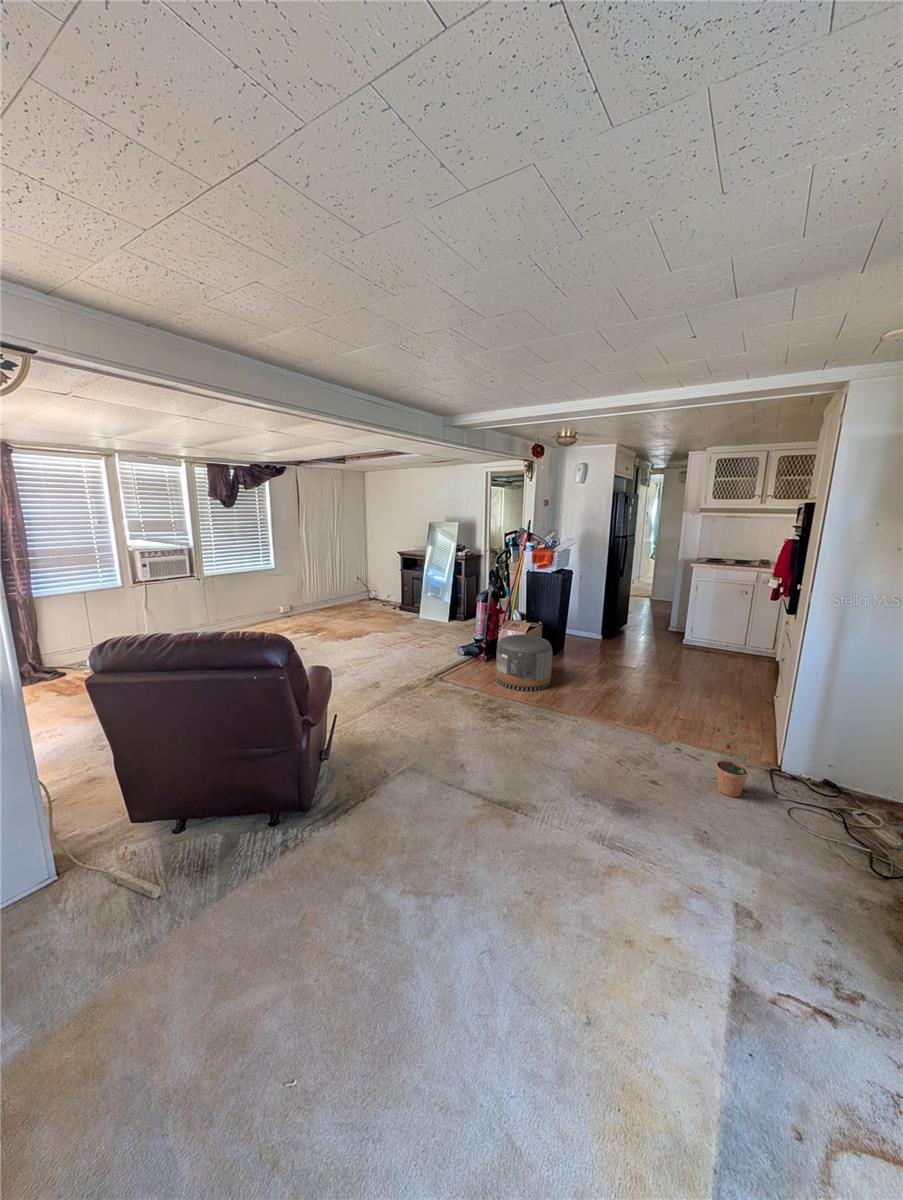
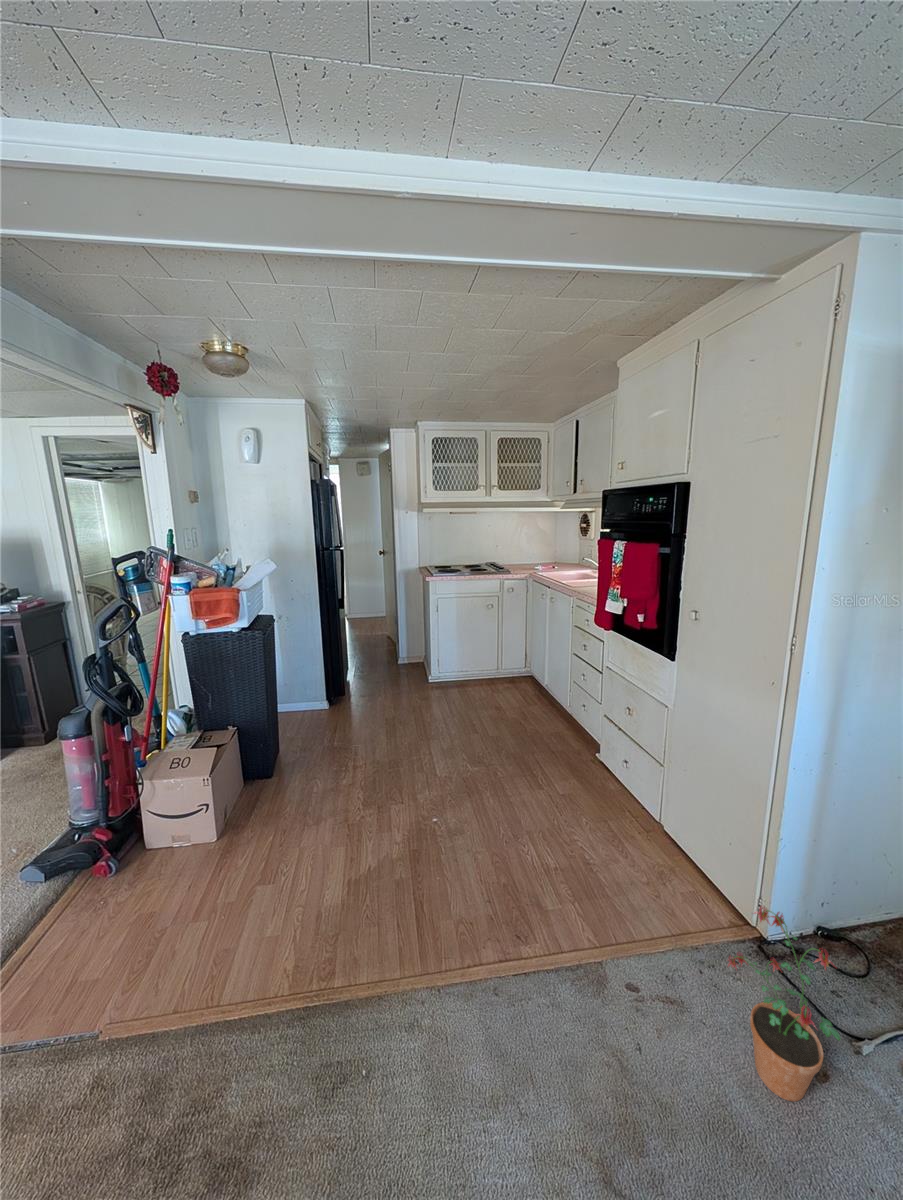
pouf: present [496,635,552,691] -> none [139,782,292,961]

